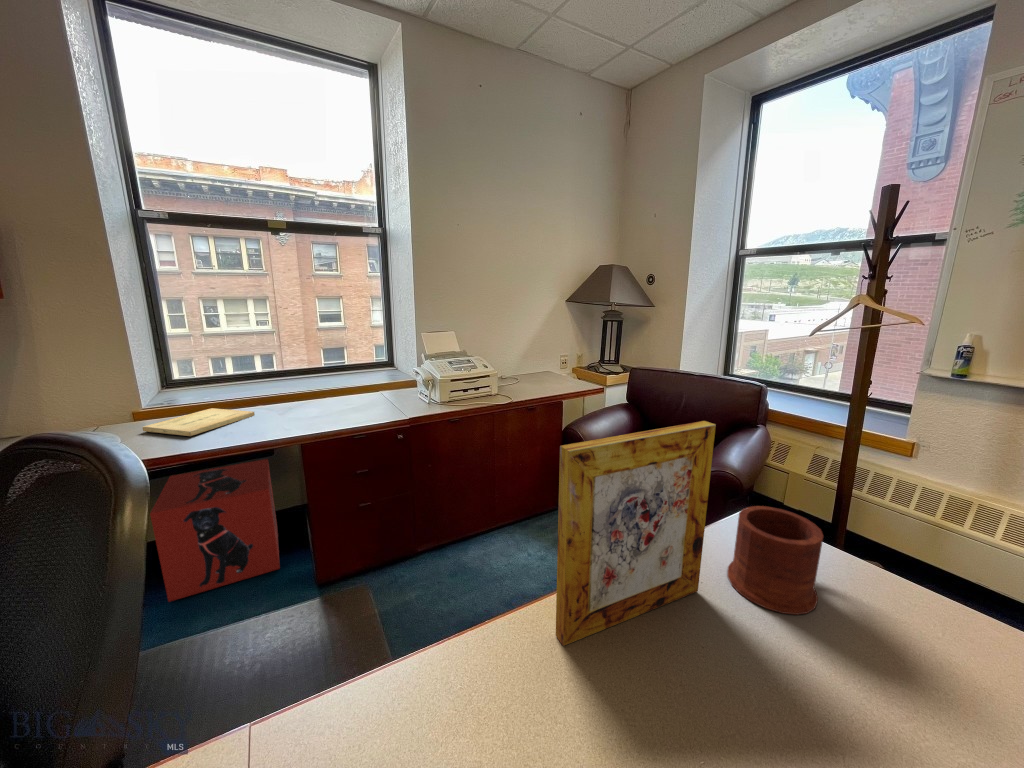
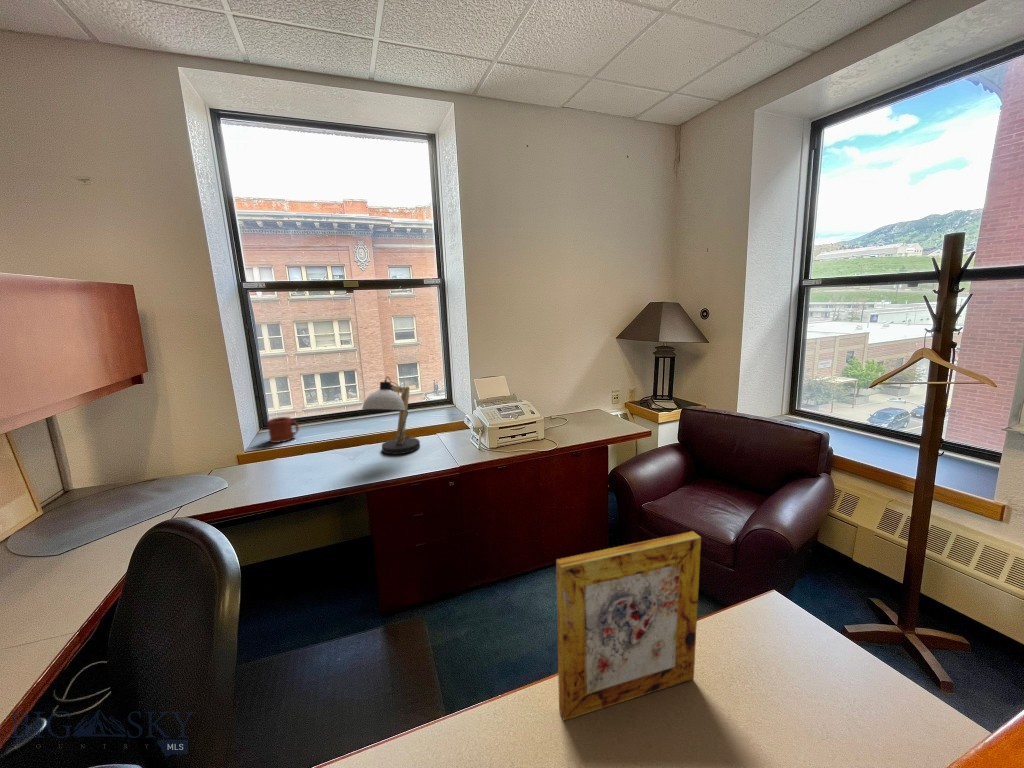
desk lamp: none [293,320,361,409] -> present [362,377,420,454]
book: present [142,408,255,436] -> none [246,451,331,481]
storage box: present [150,459,280,602] -> none [251,492,351,618]
mug: present [727,506,823,615] -> present [268,417,299,443]

